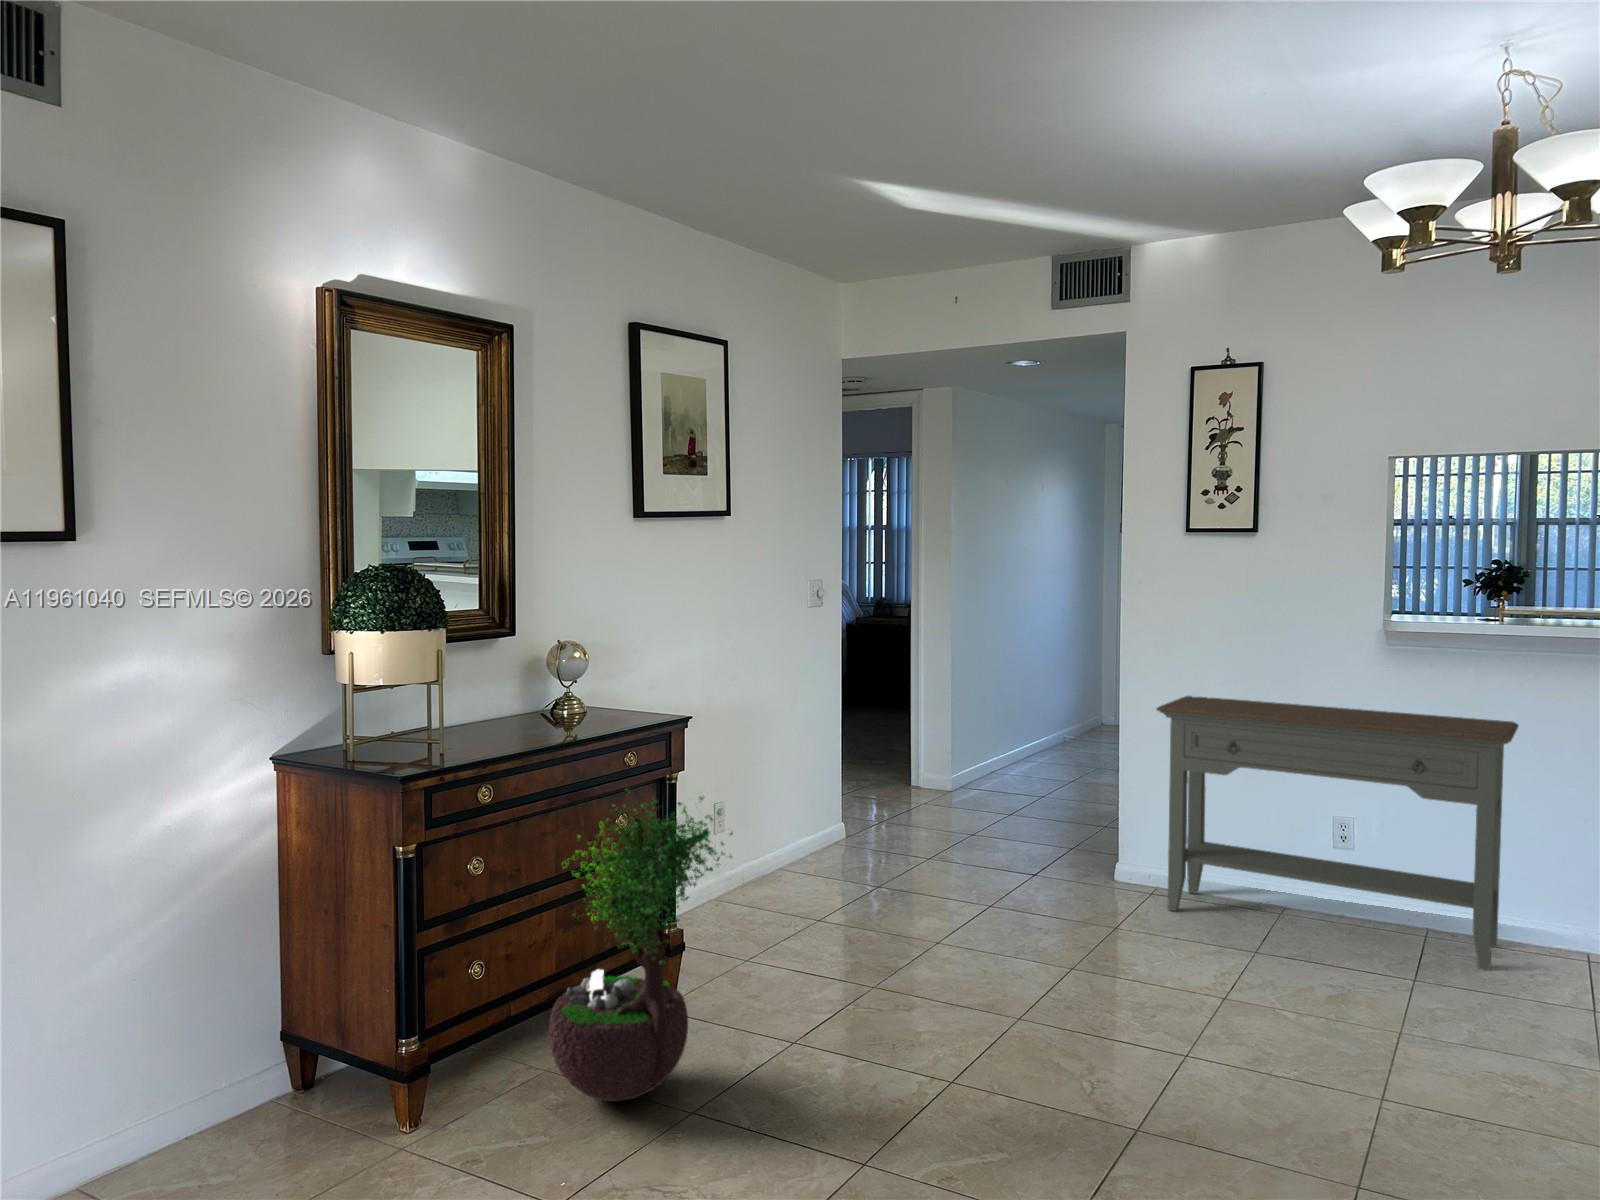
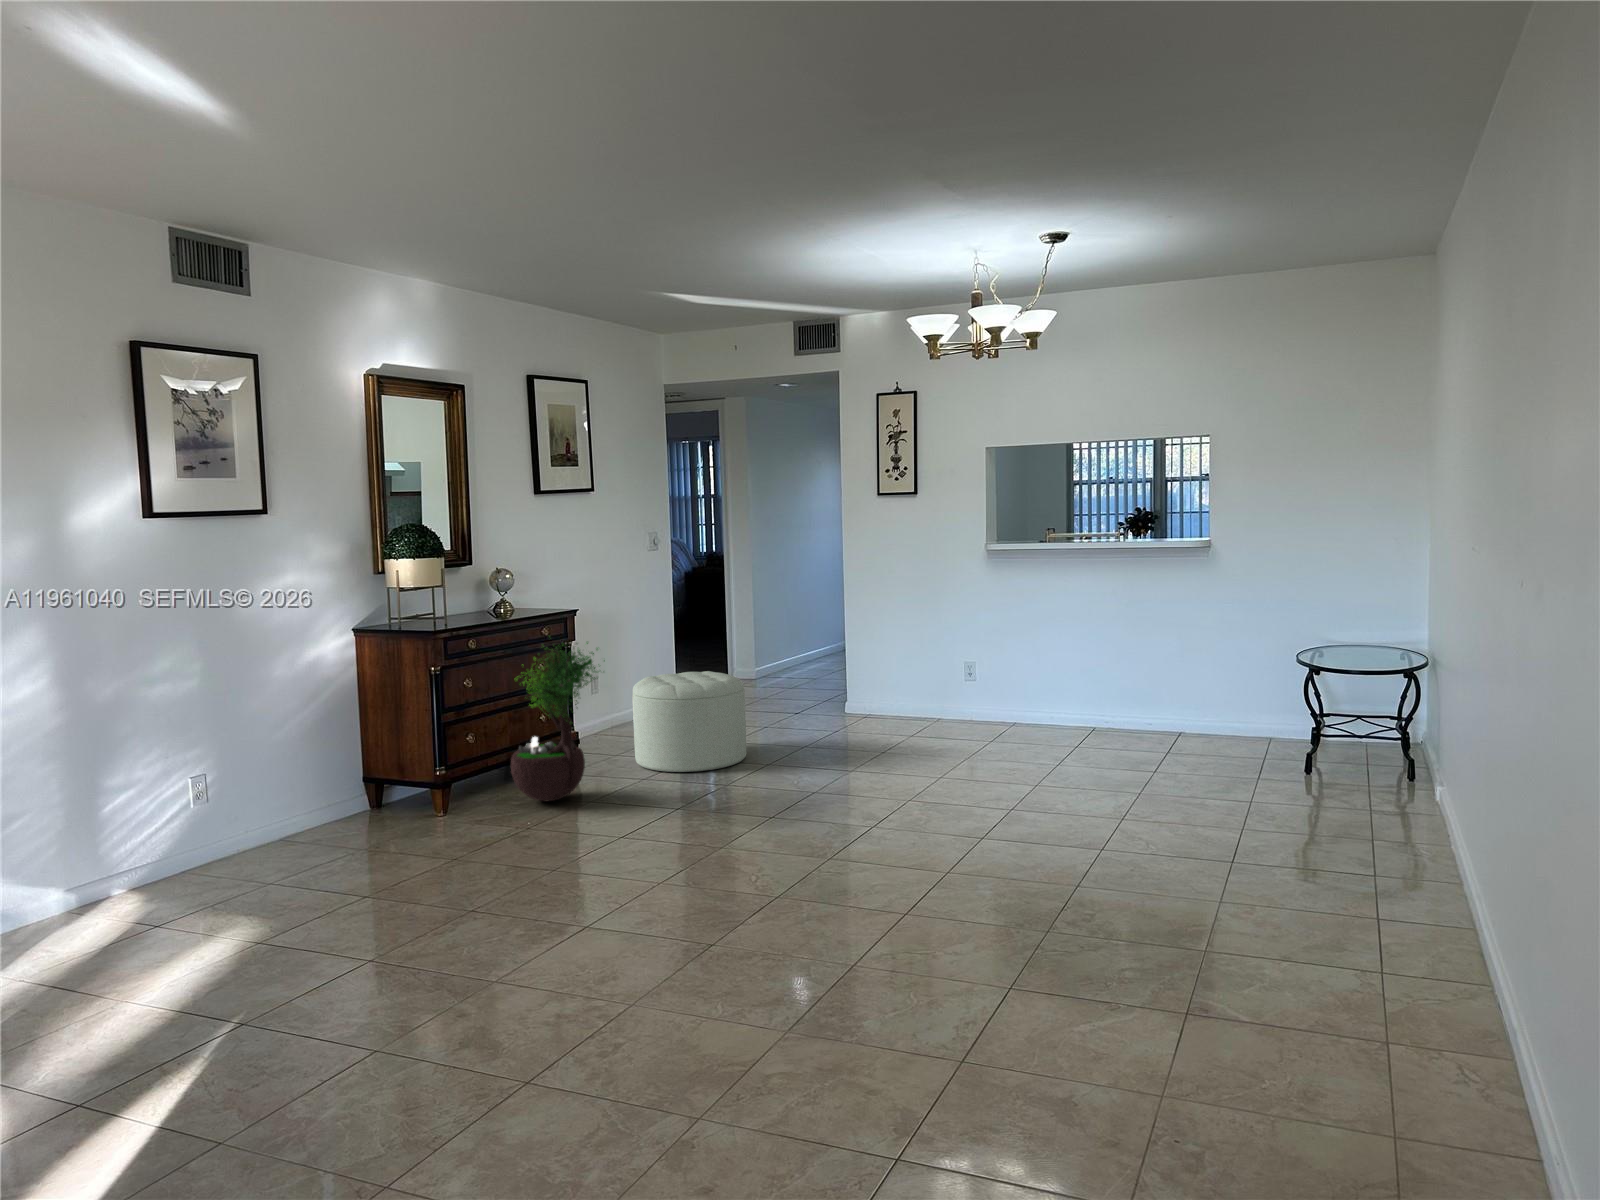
console table: present [1157,696,1519,971] -> none [859,596,1053,736]
ottoman: none [780,825,976,1024] -> present [632,671,746,773]

